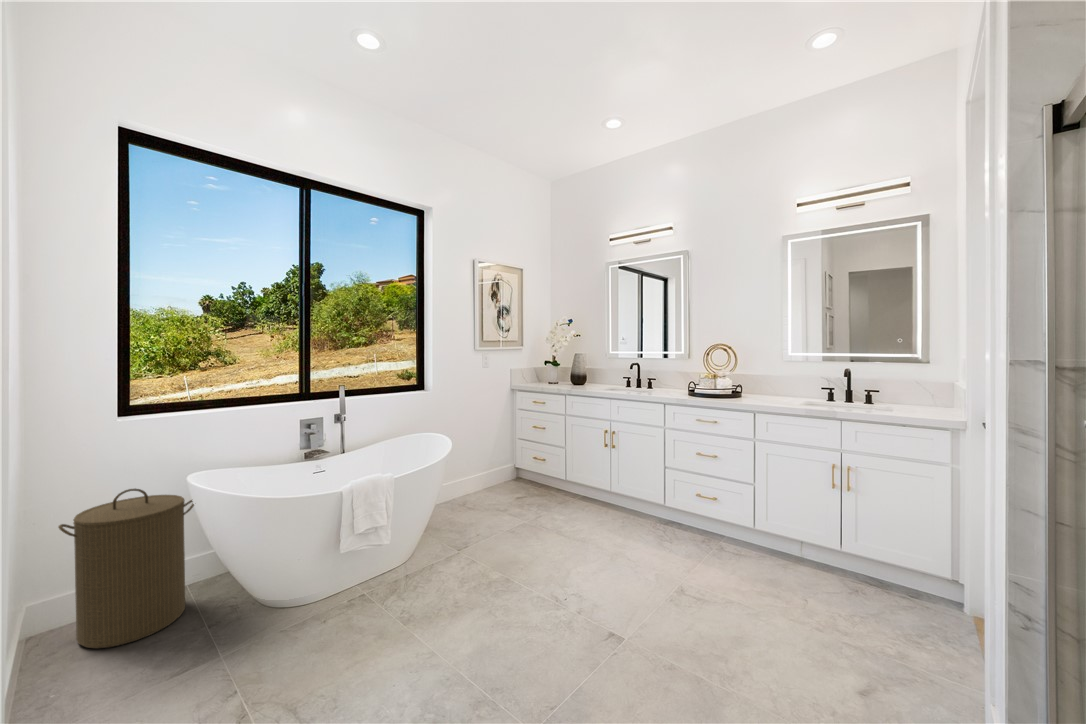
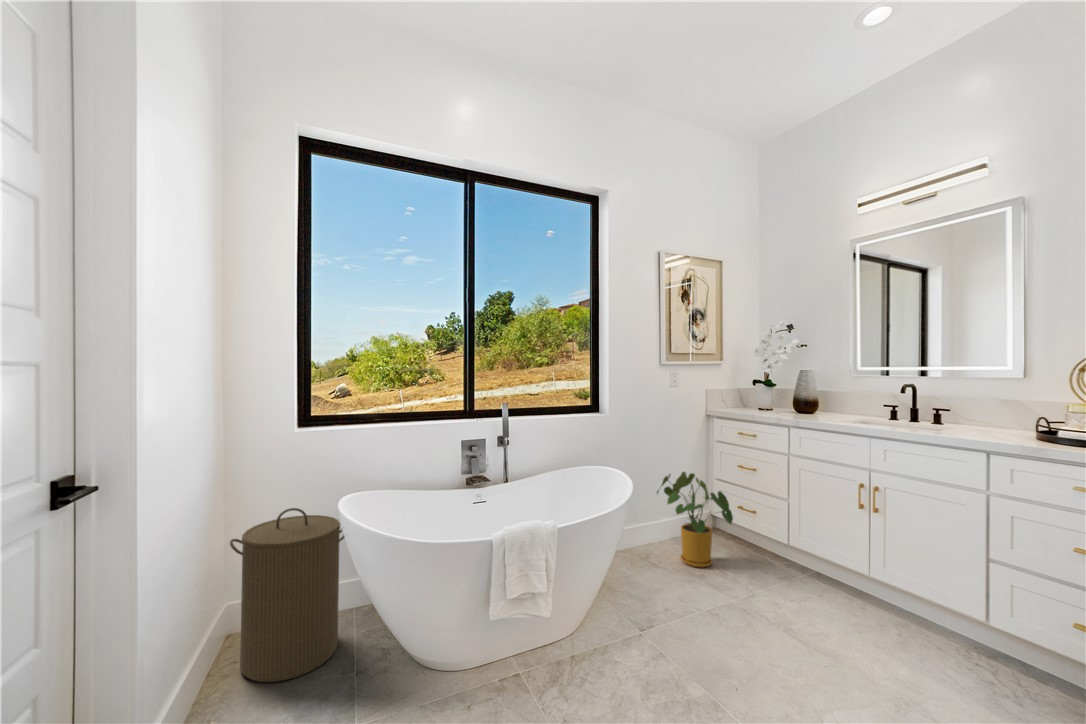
house plant: none [472,433,527,503] -> present [657,472,733,567]

